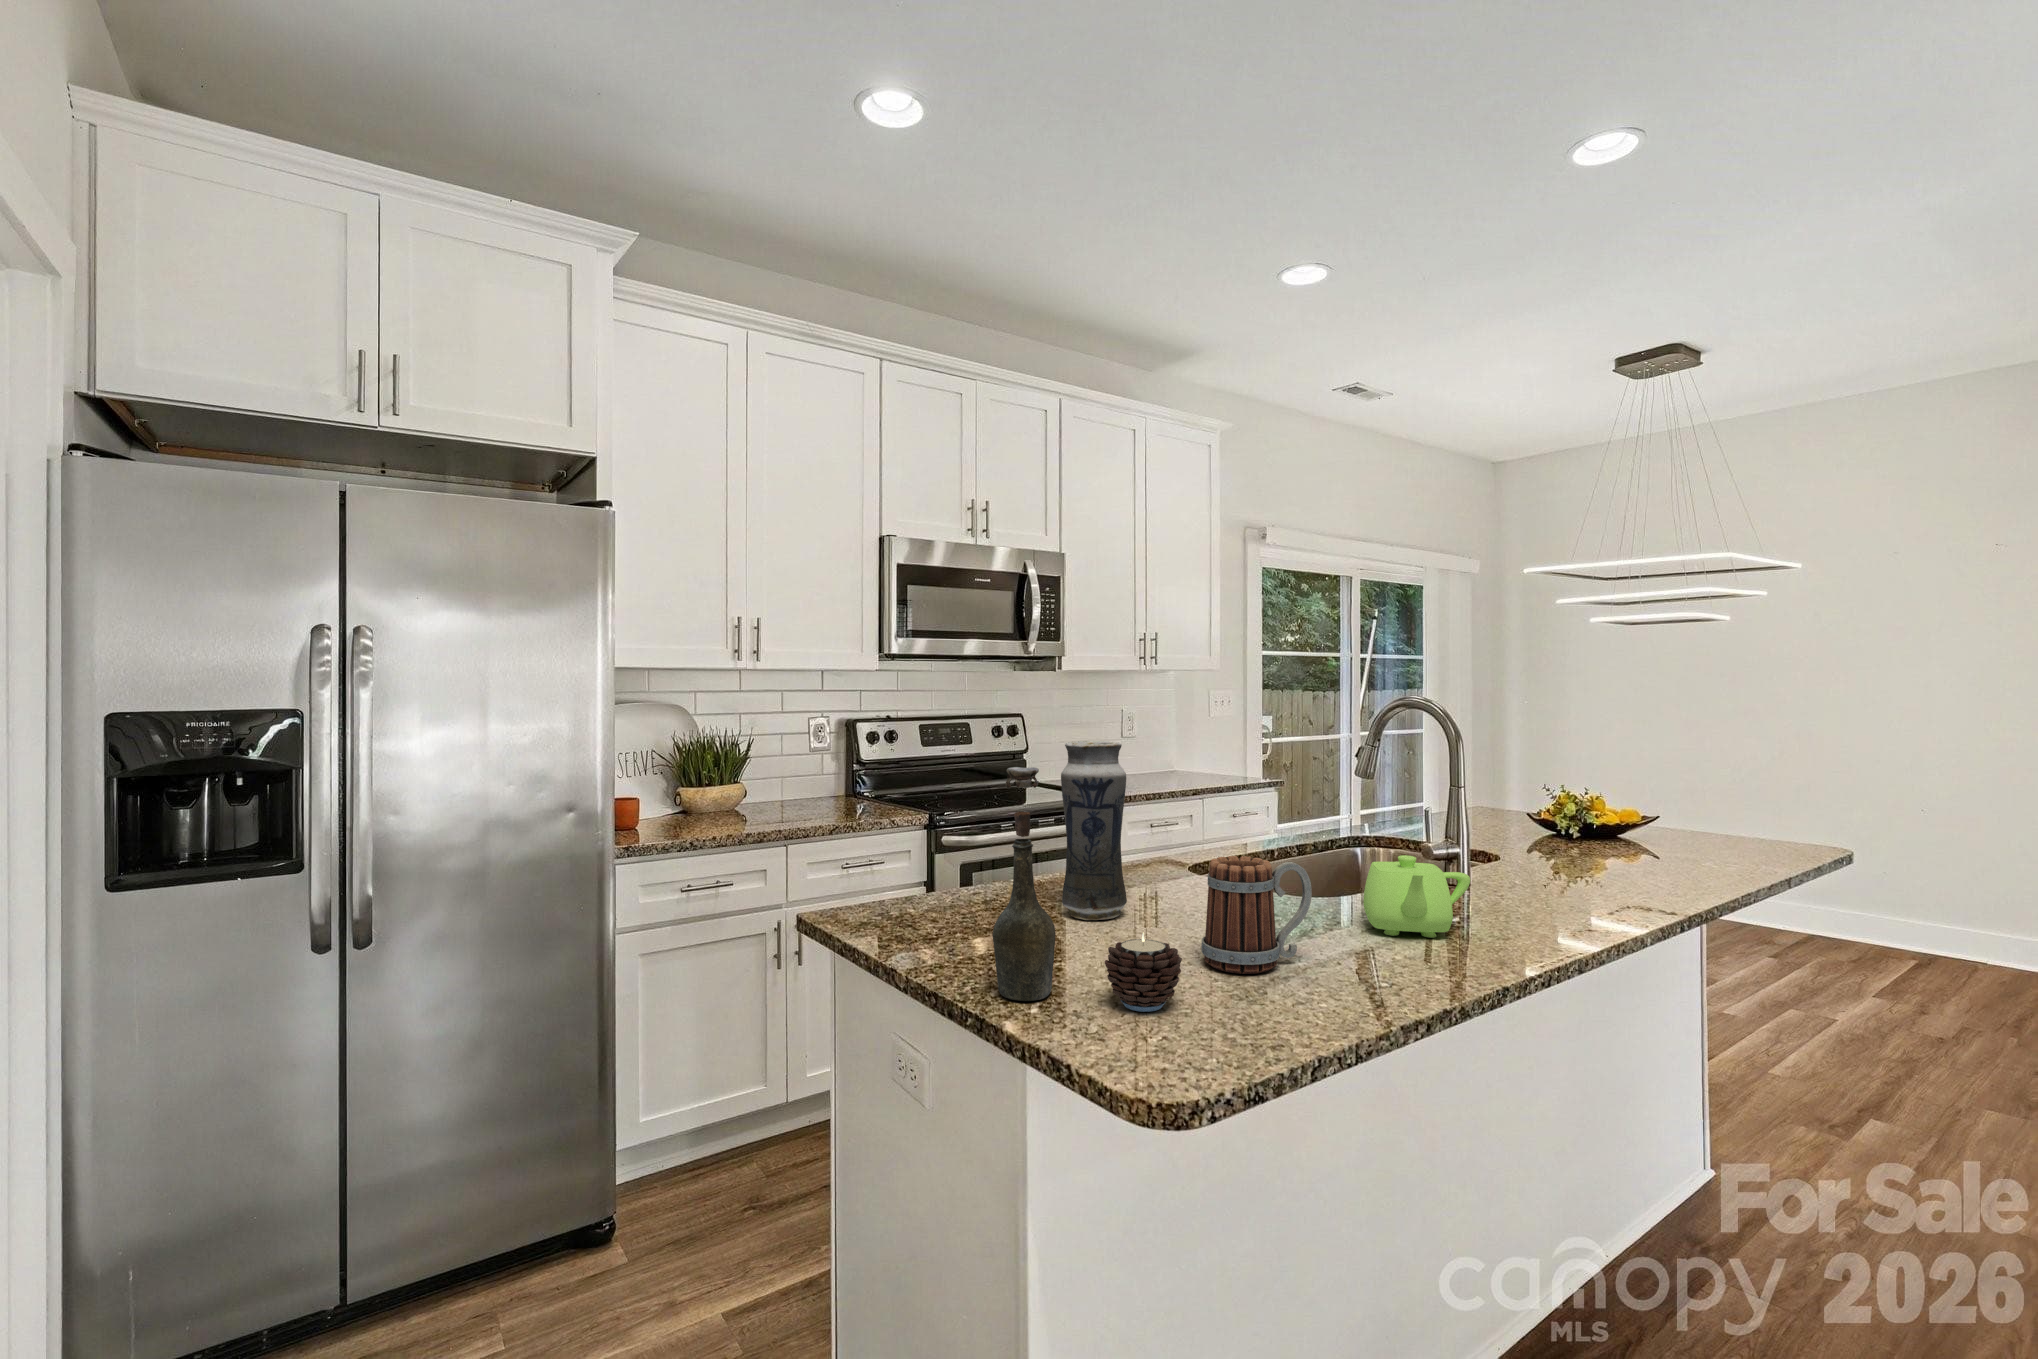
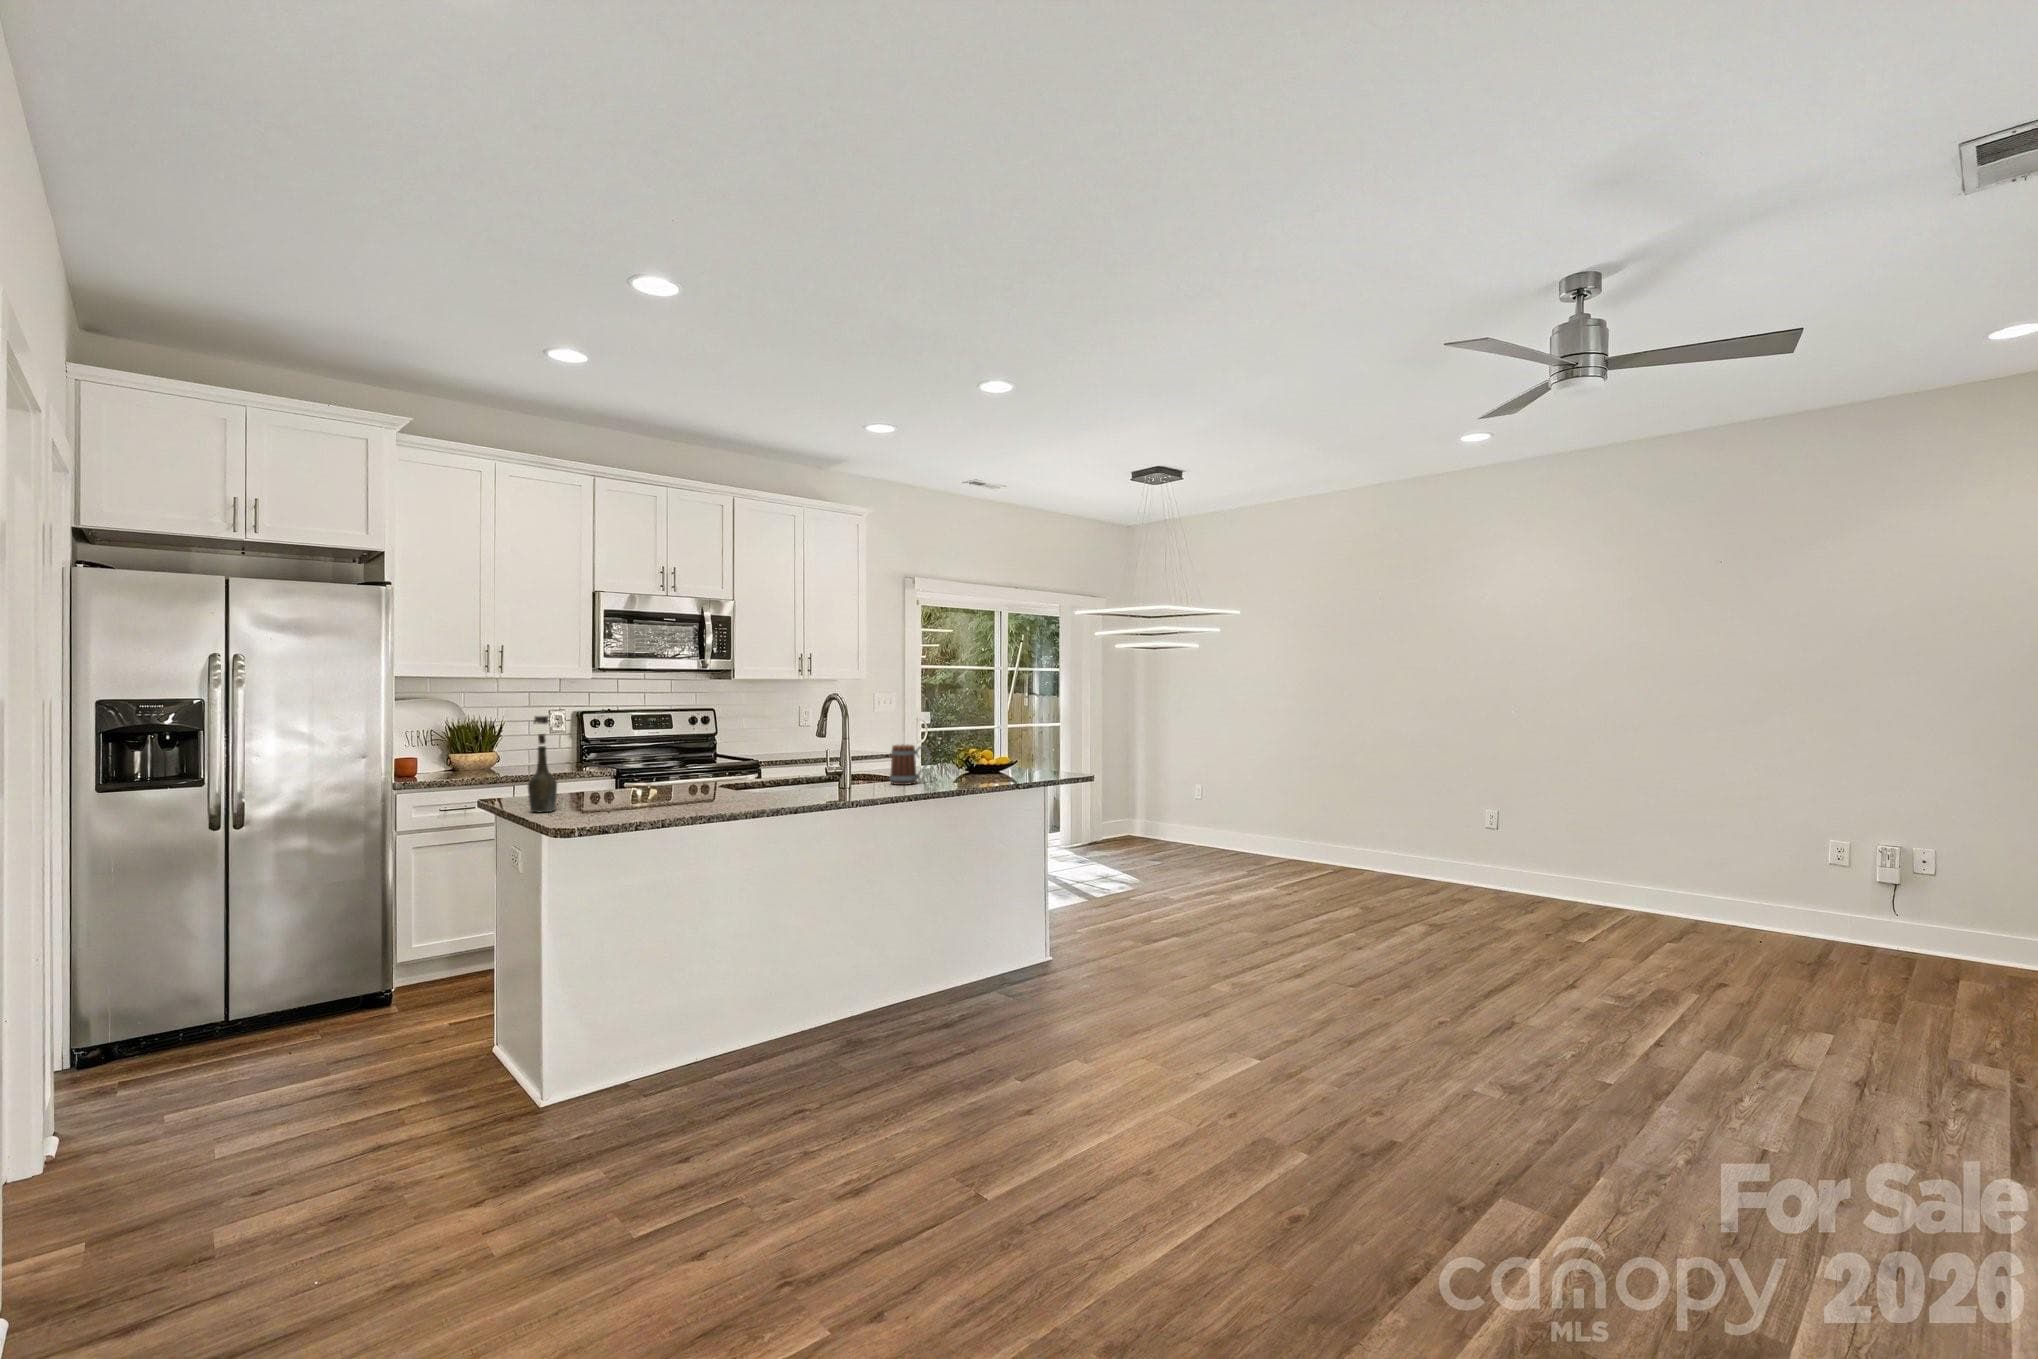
vase: present [1061,741,1127,920] -> none [608,711,642,796]
teapot: present [1364,855,1470,938] -> none [743,761,791,797]
mug: present [1201,856,1312,974] -> present [889,745,930,785]
candle: present [1105,933,1182,1012] -> none [570,782,606,813]

